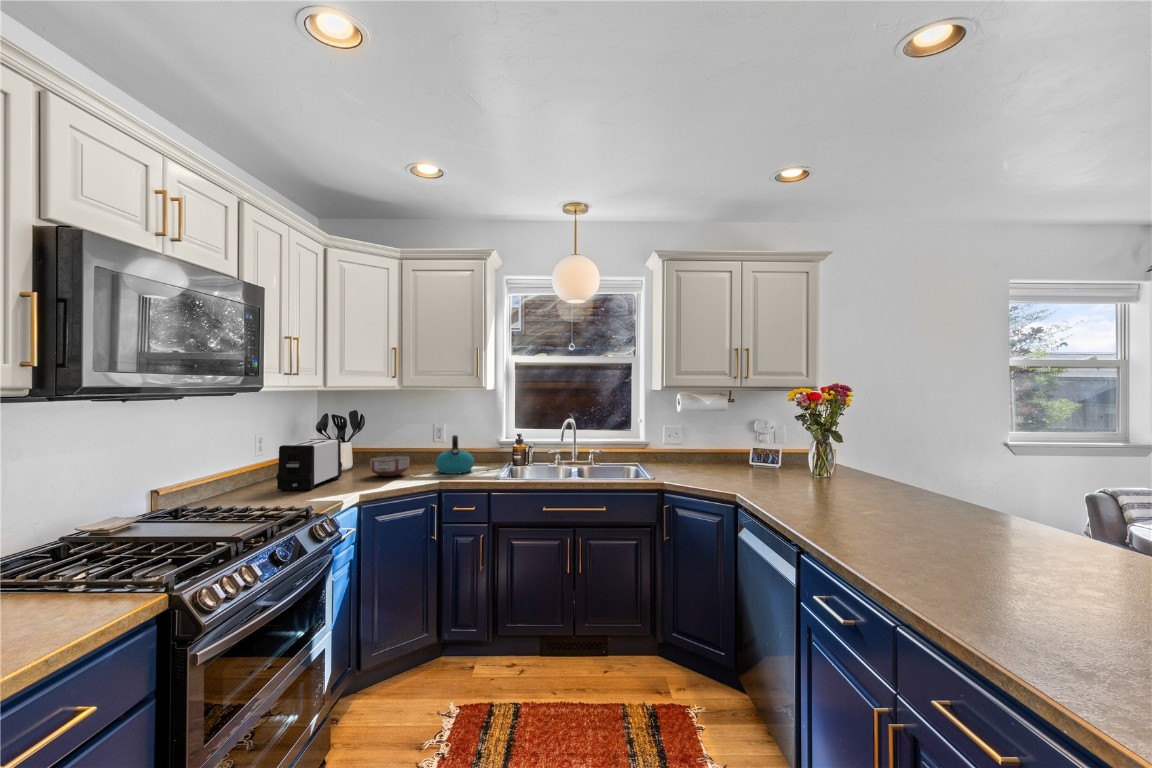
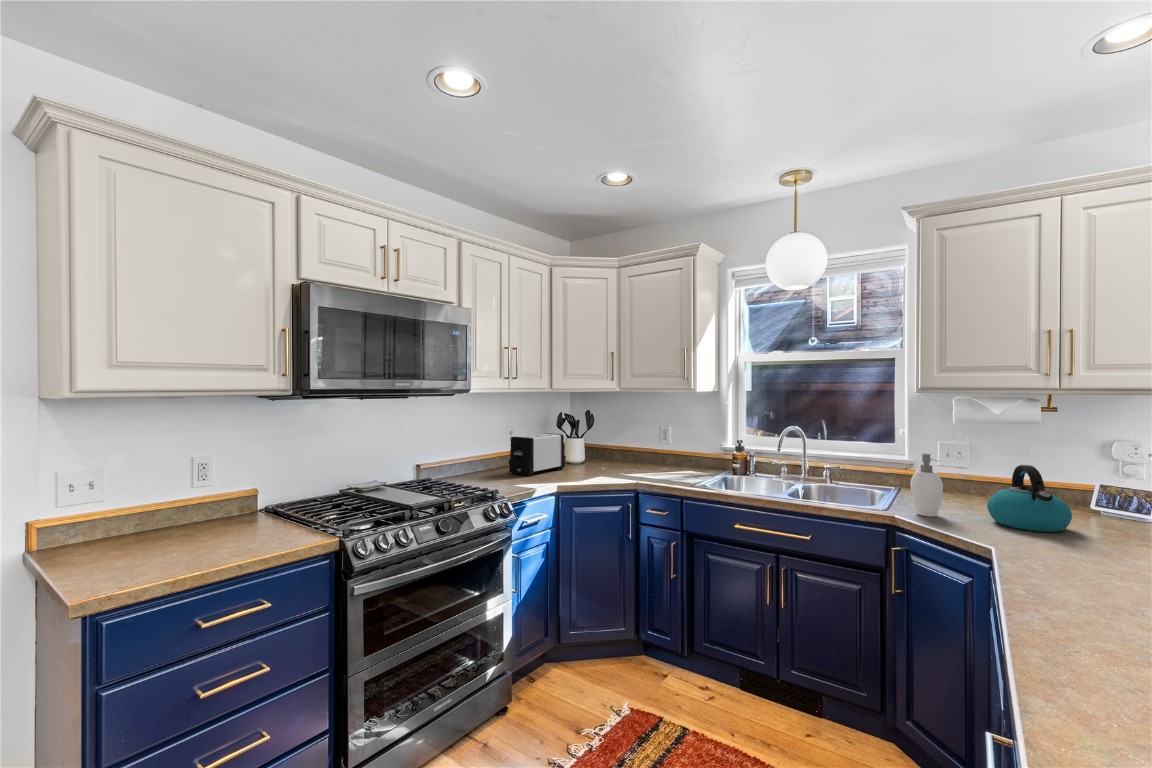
kettle: present [435,435,474,474] -> present [987,465,1072,532]
soap dispenser: none [669,436,690,480] -> present [910,454,943,517]
ceramic bowl: present [370,455,410,476] -> none [586,453,621,472]

